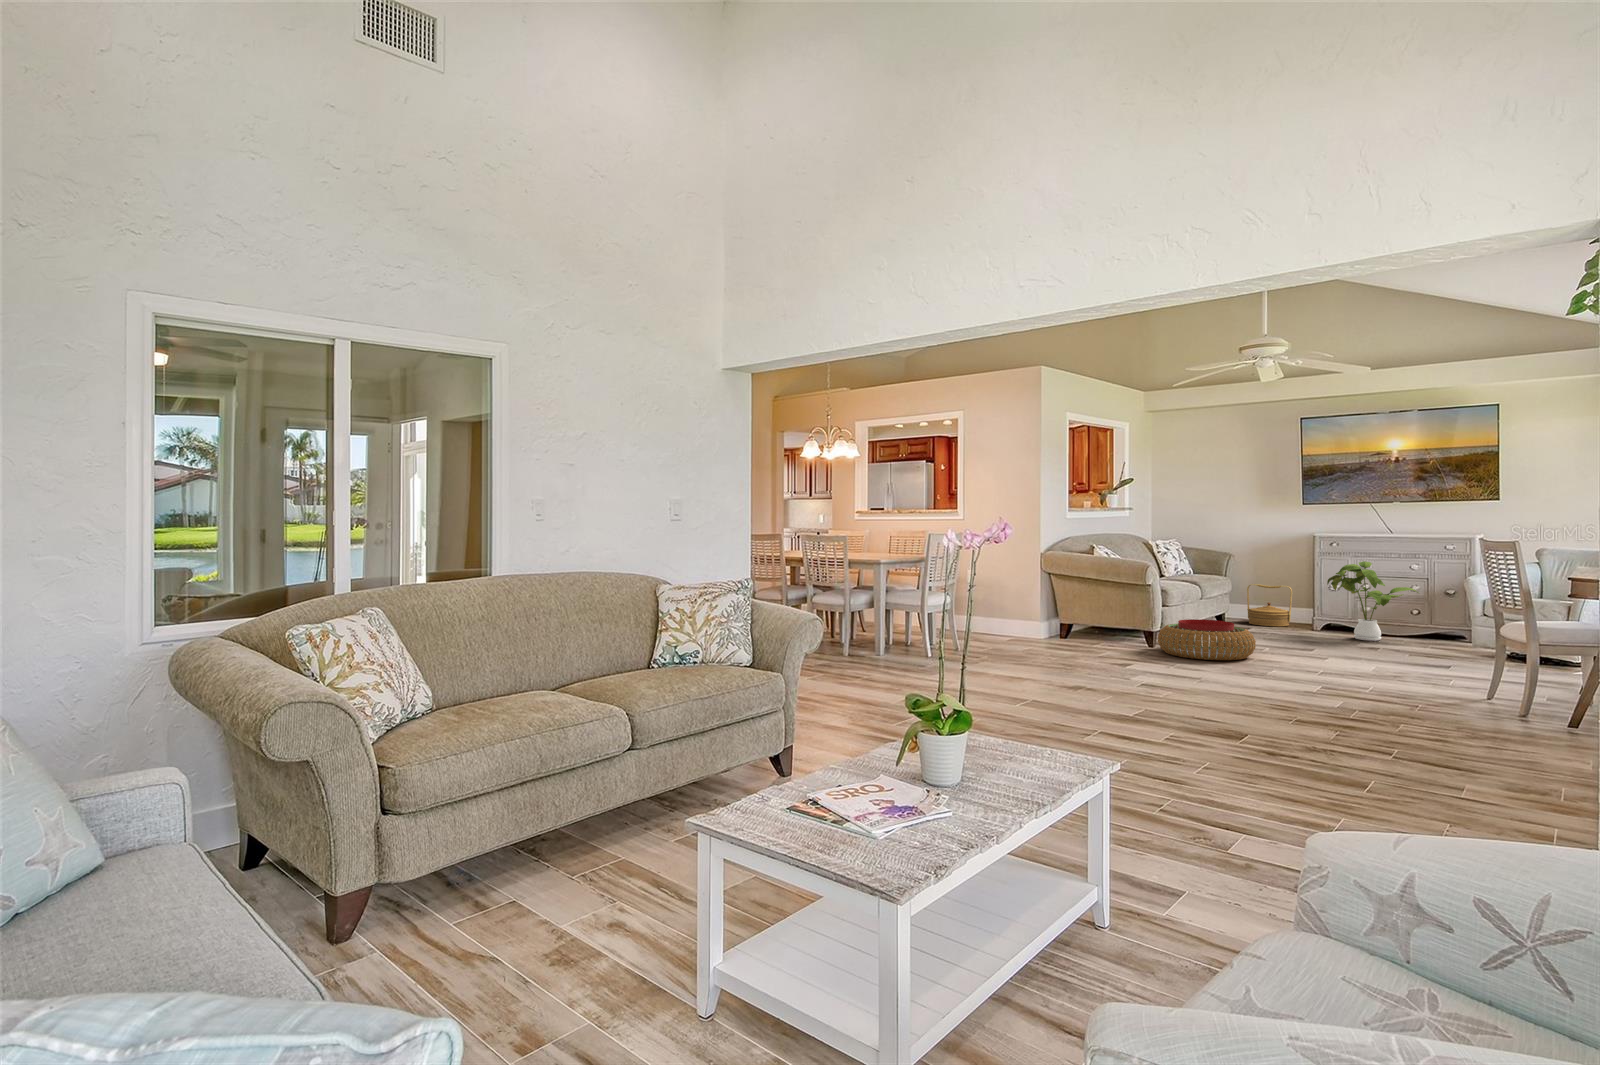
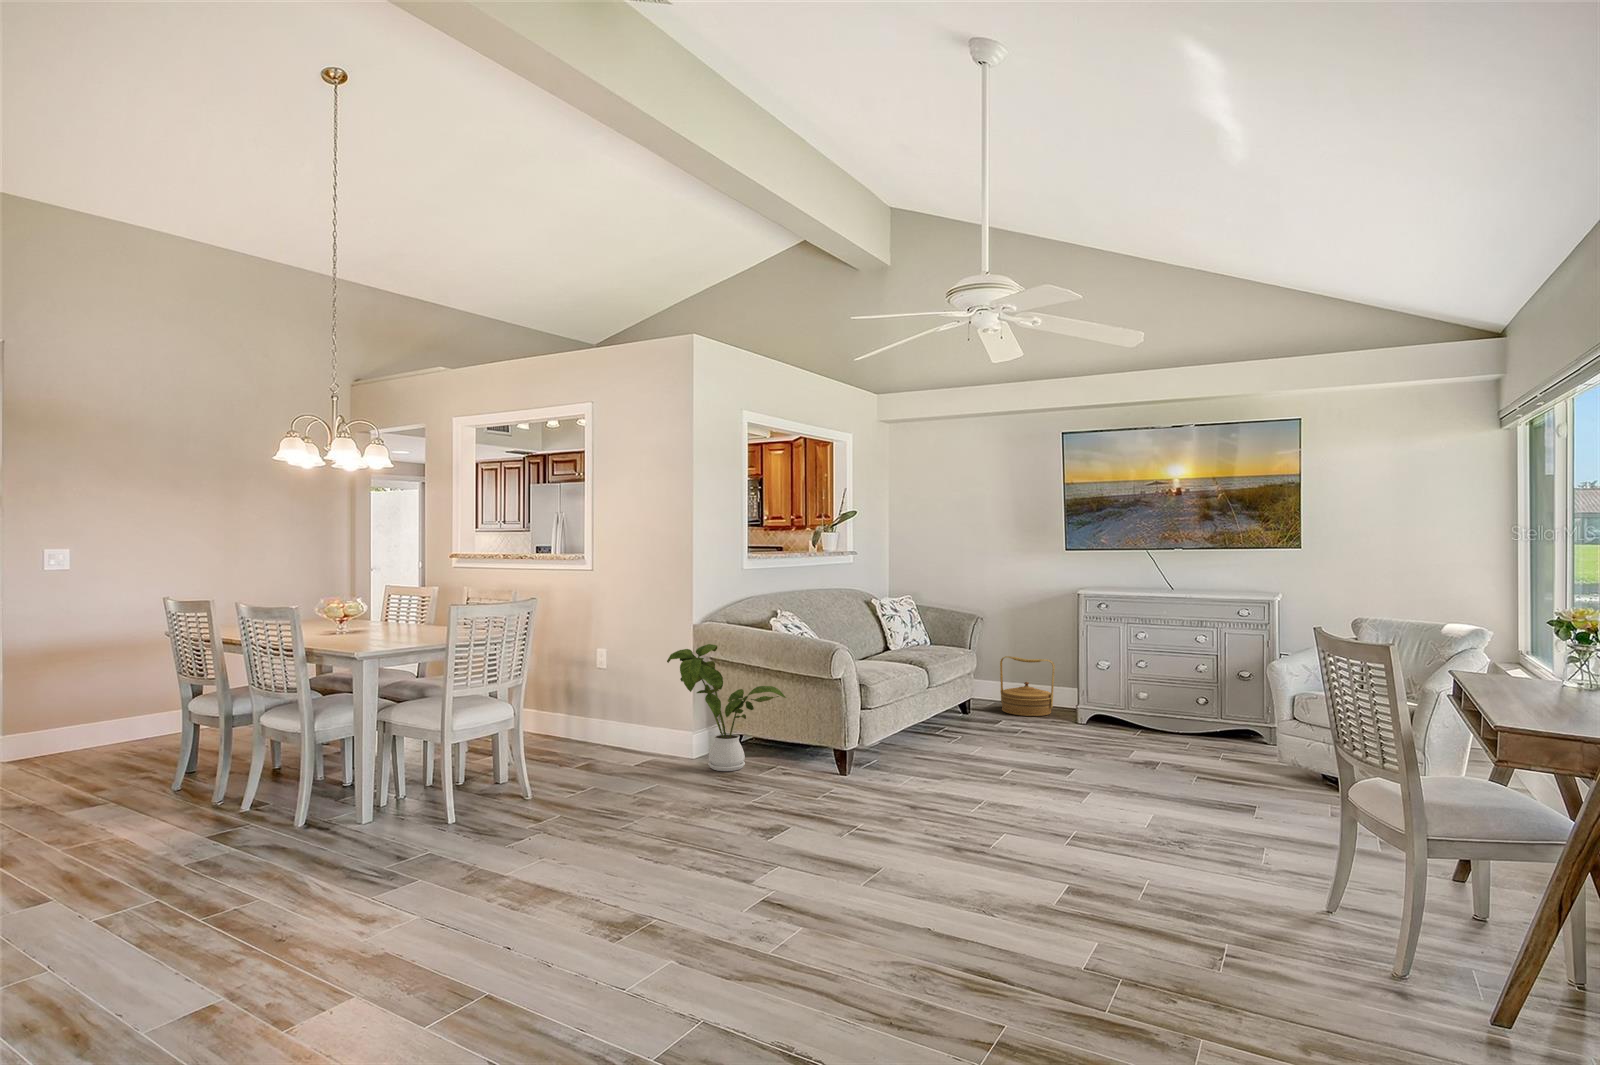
house plant: present [1327,561,1418,641] -> present [667,644,786,771]
pouf: present [1158,619,1256,660] -> none [846,732,985,807]

